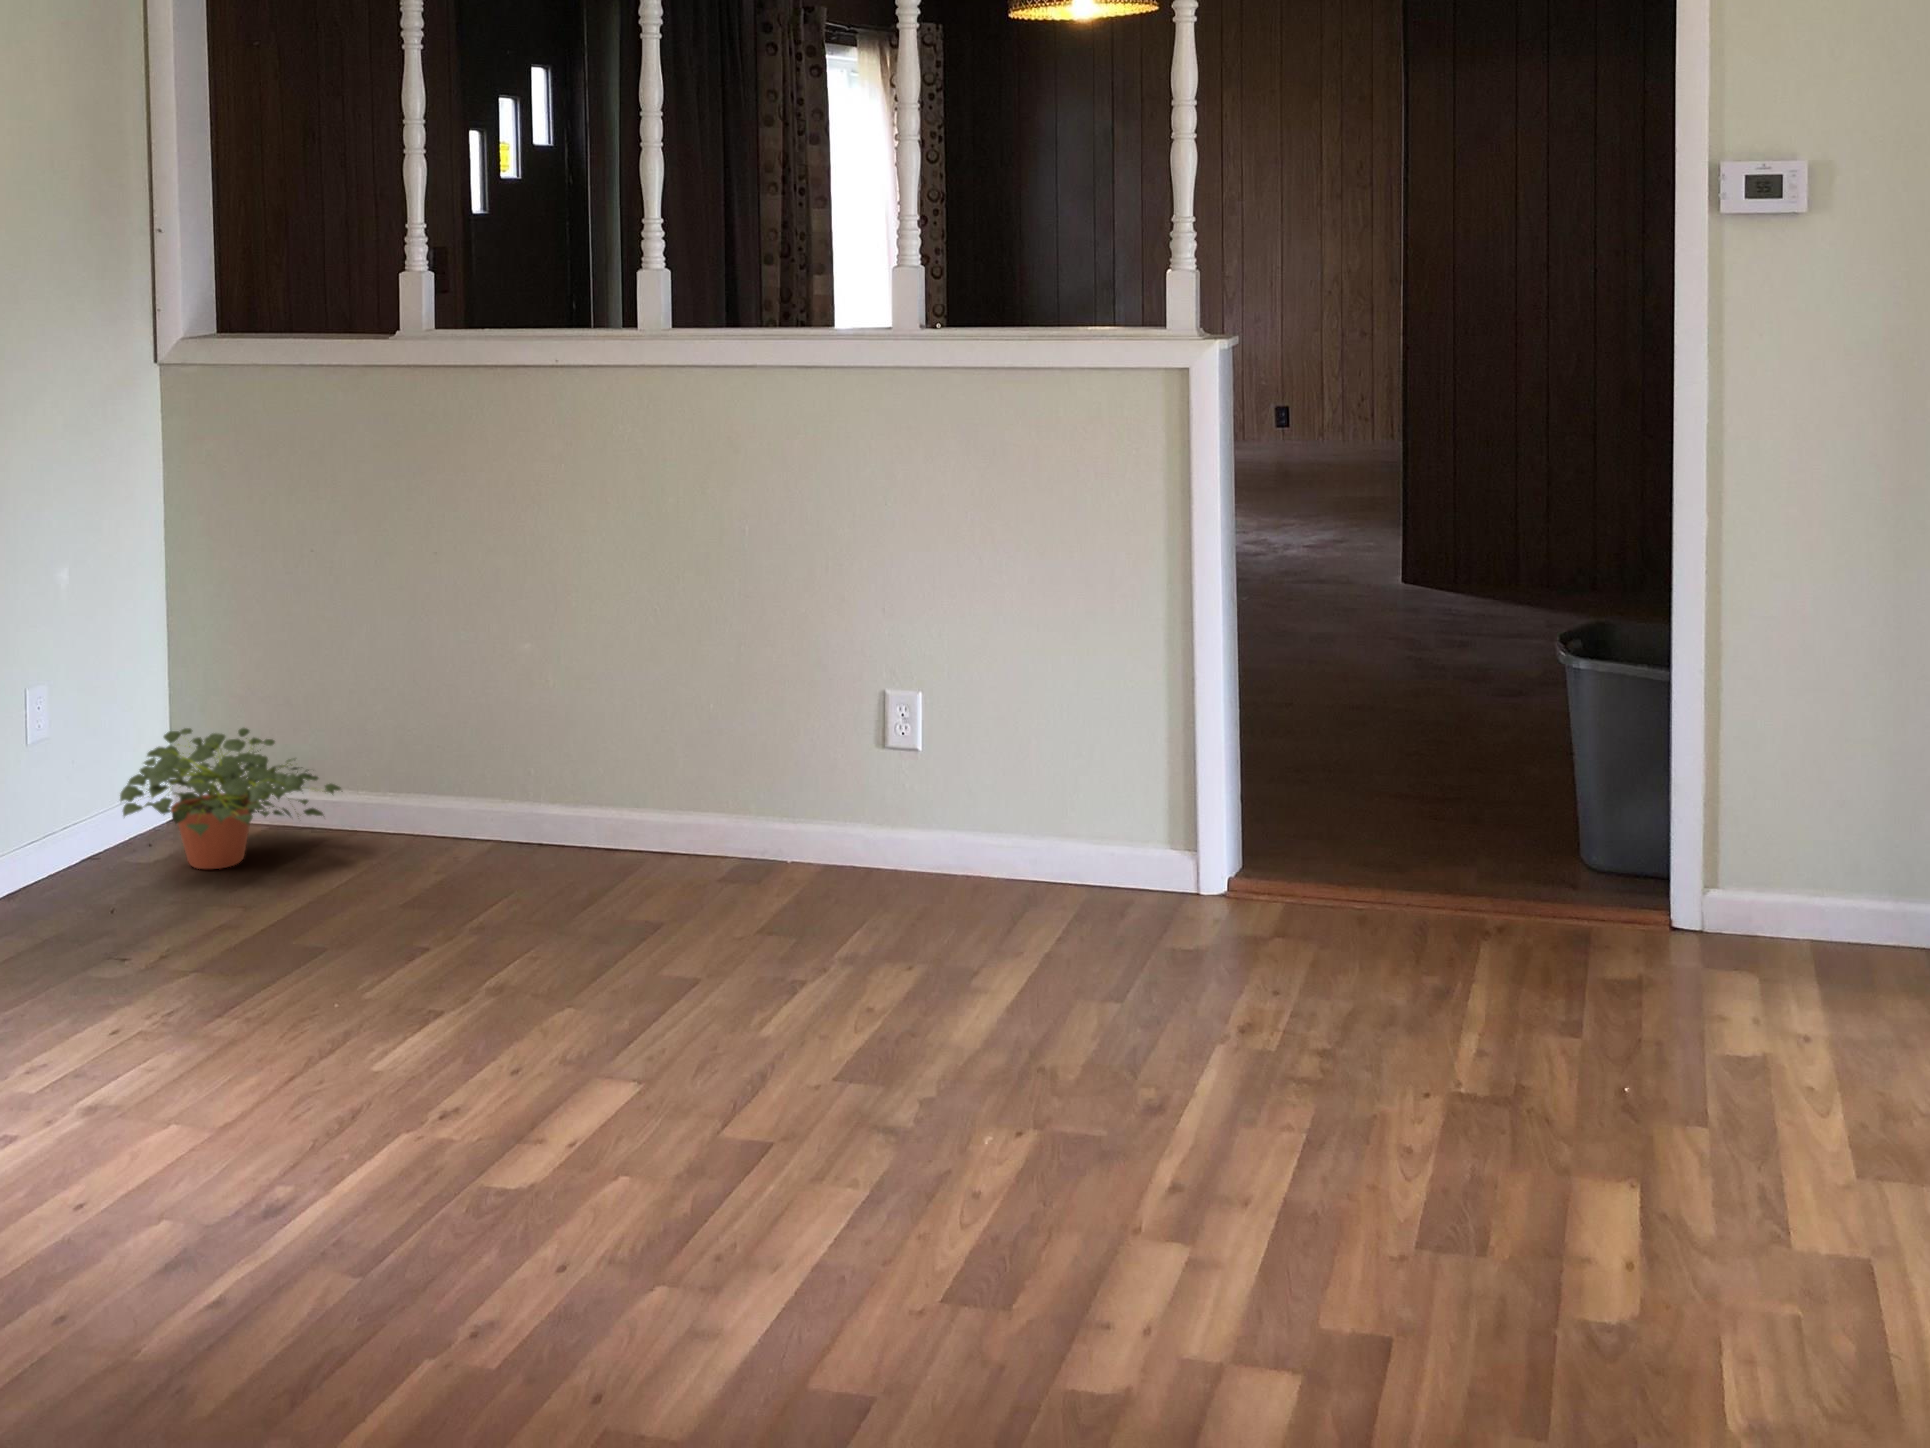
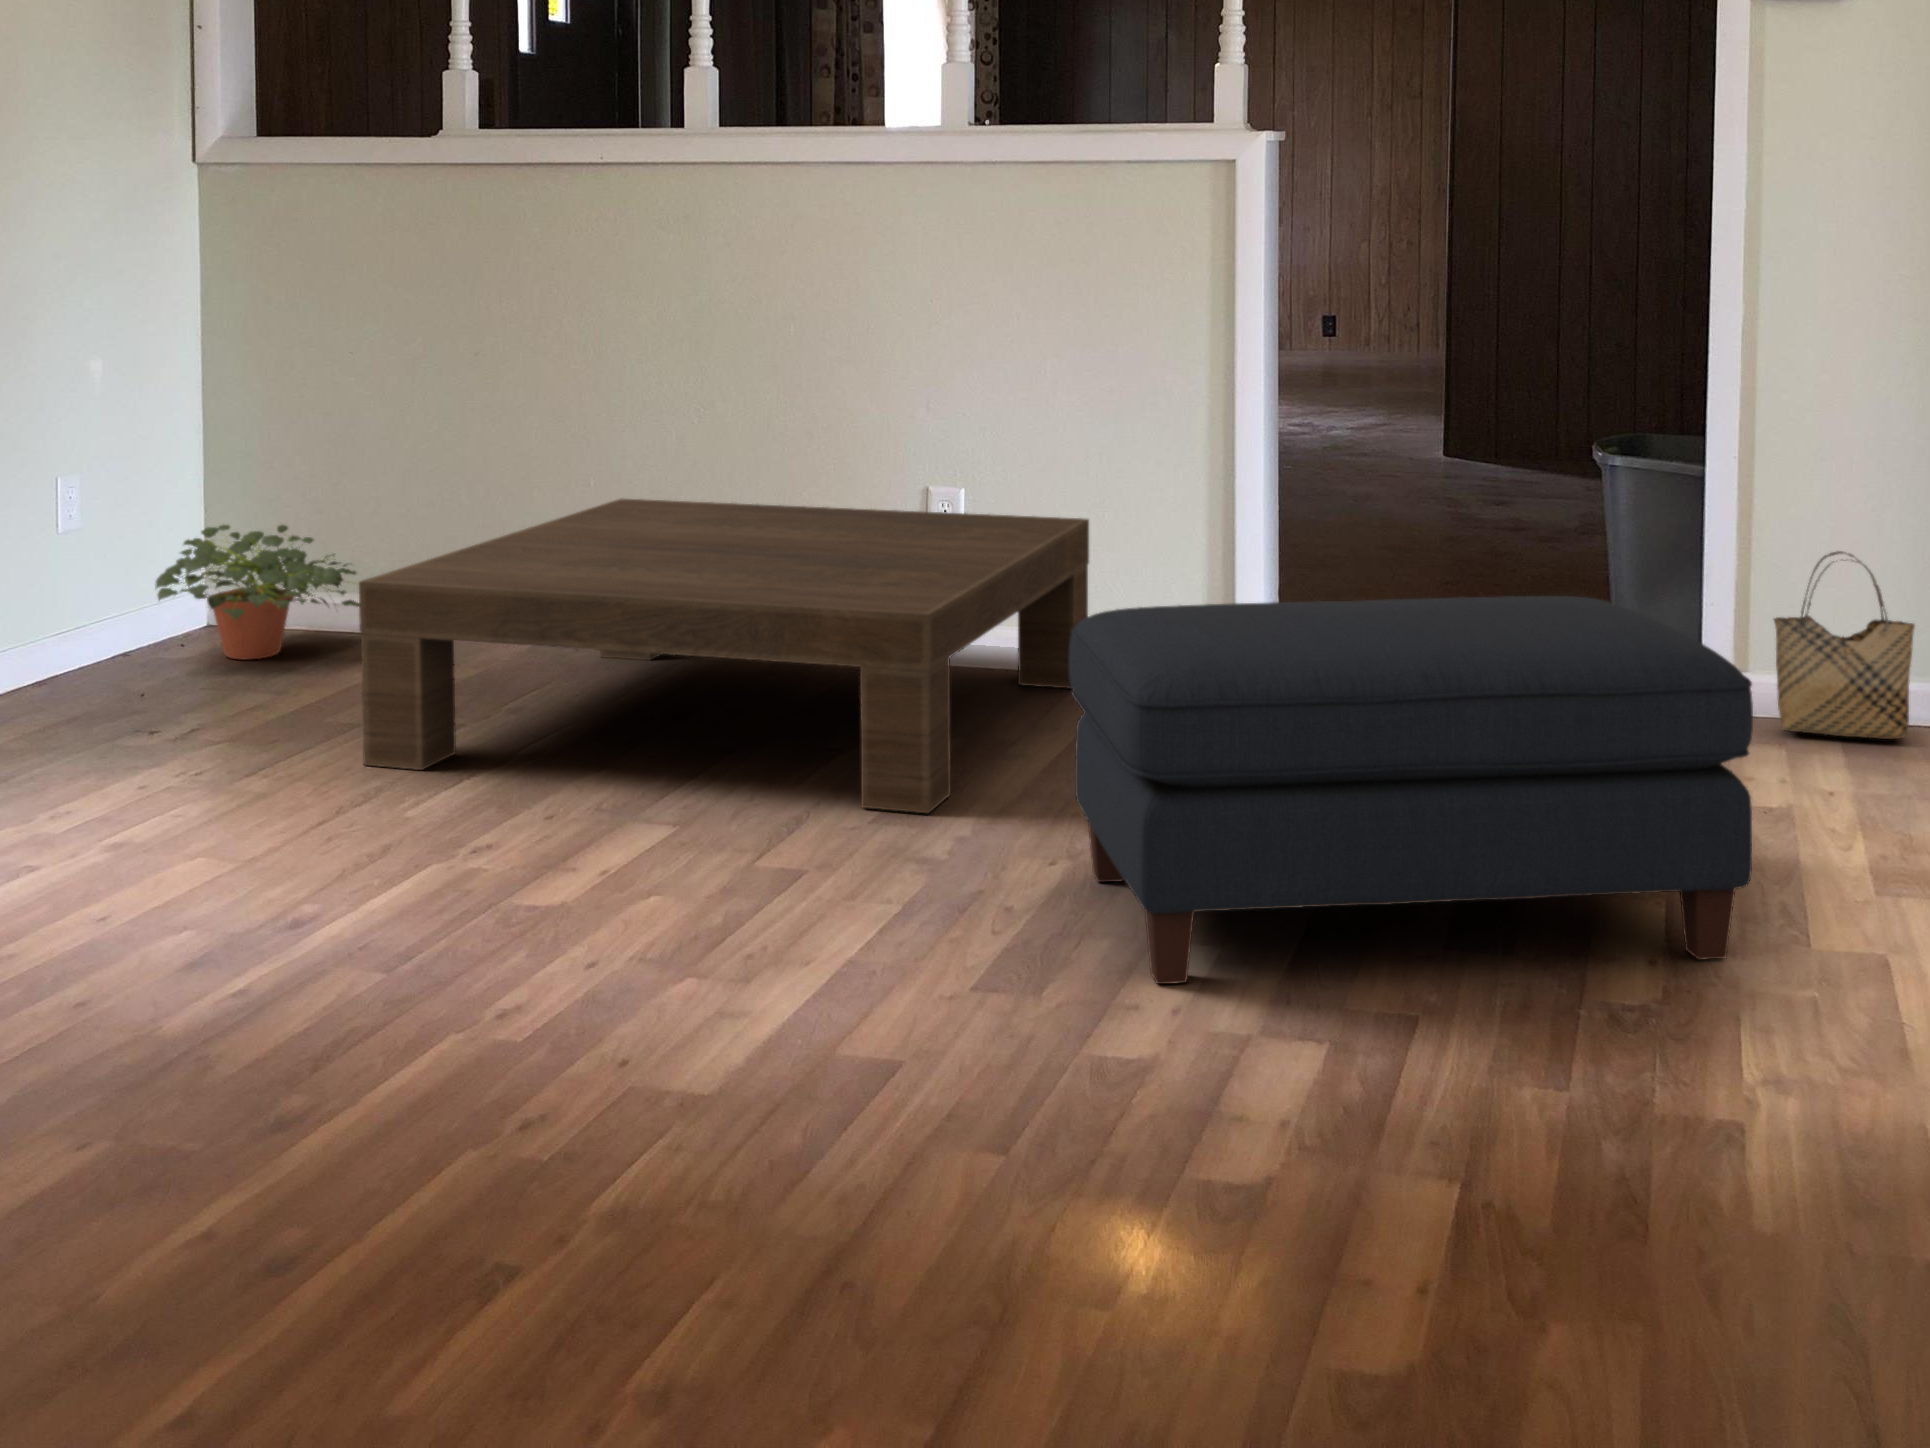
coffee table: none [324,701,1051,1069] -> present [359,498,1089,813]
woven basket: none [1745,771,1890,966] -> present [1774,551,1915,739]
ottoman: none [1034,863,1725,1293] -> present [1069,596,1753,984]

